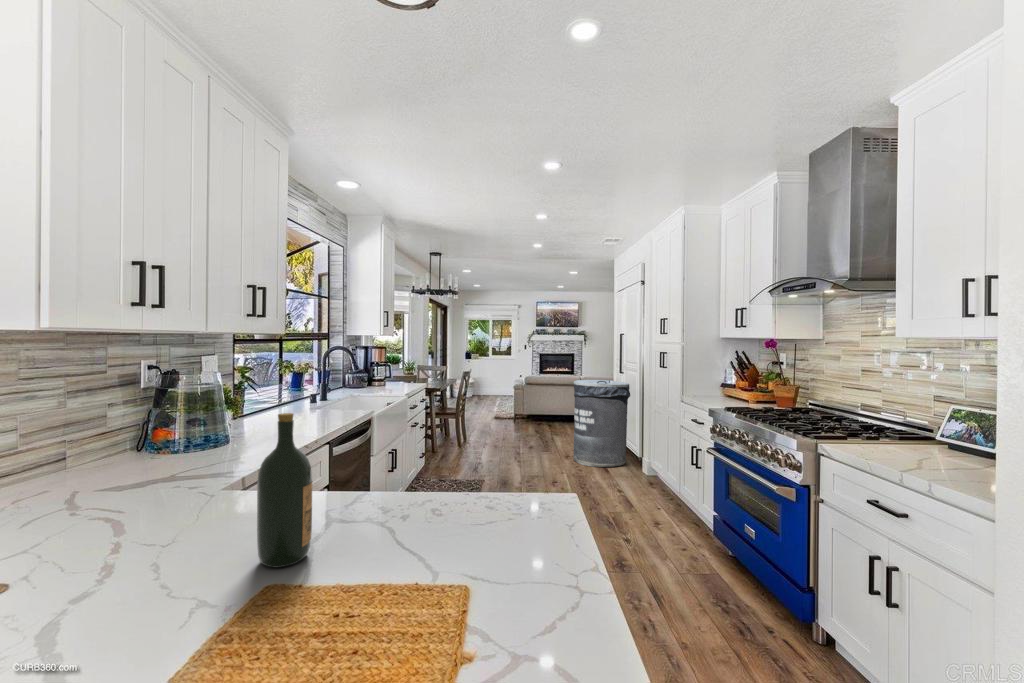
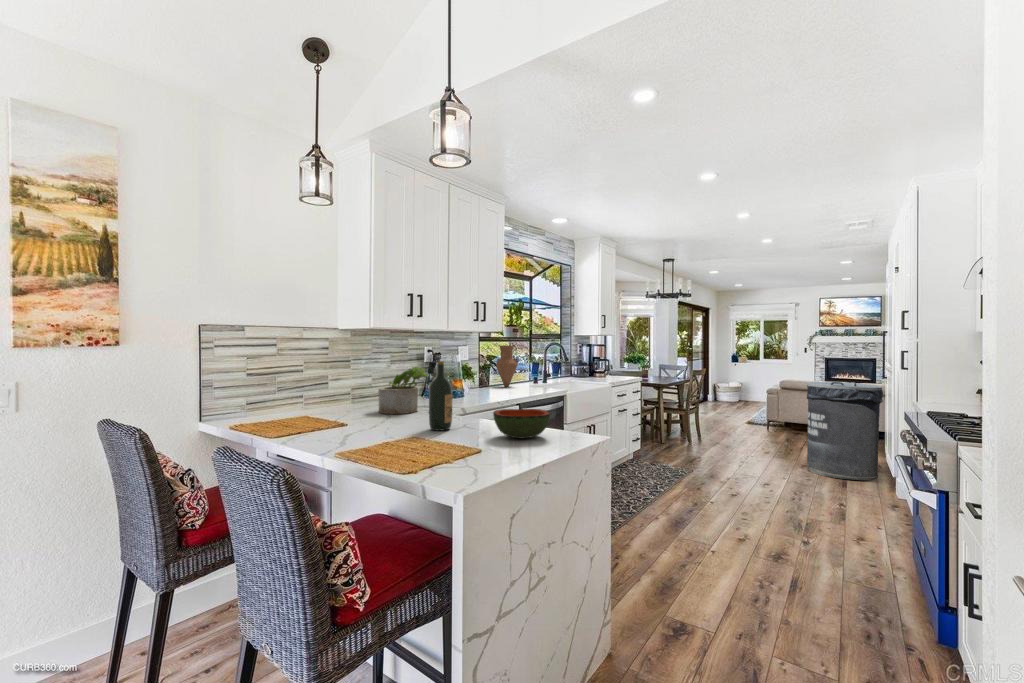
vase: none [263,353,296,413] -> present [496,345,517,387]
potted plant: none [63,412,189,526] -> present [378,367,427,414]
bowl: none [421,485,529,557] -> present [493,409,550,438]

